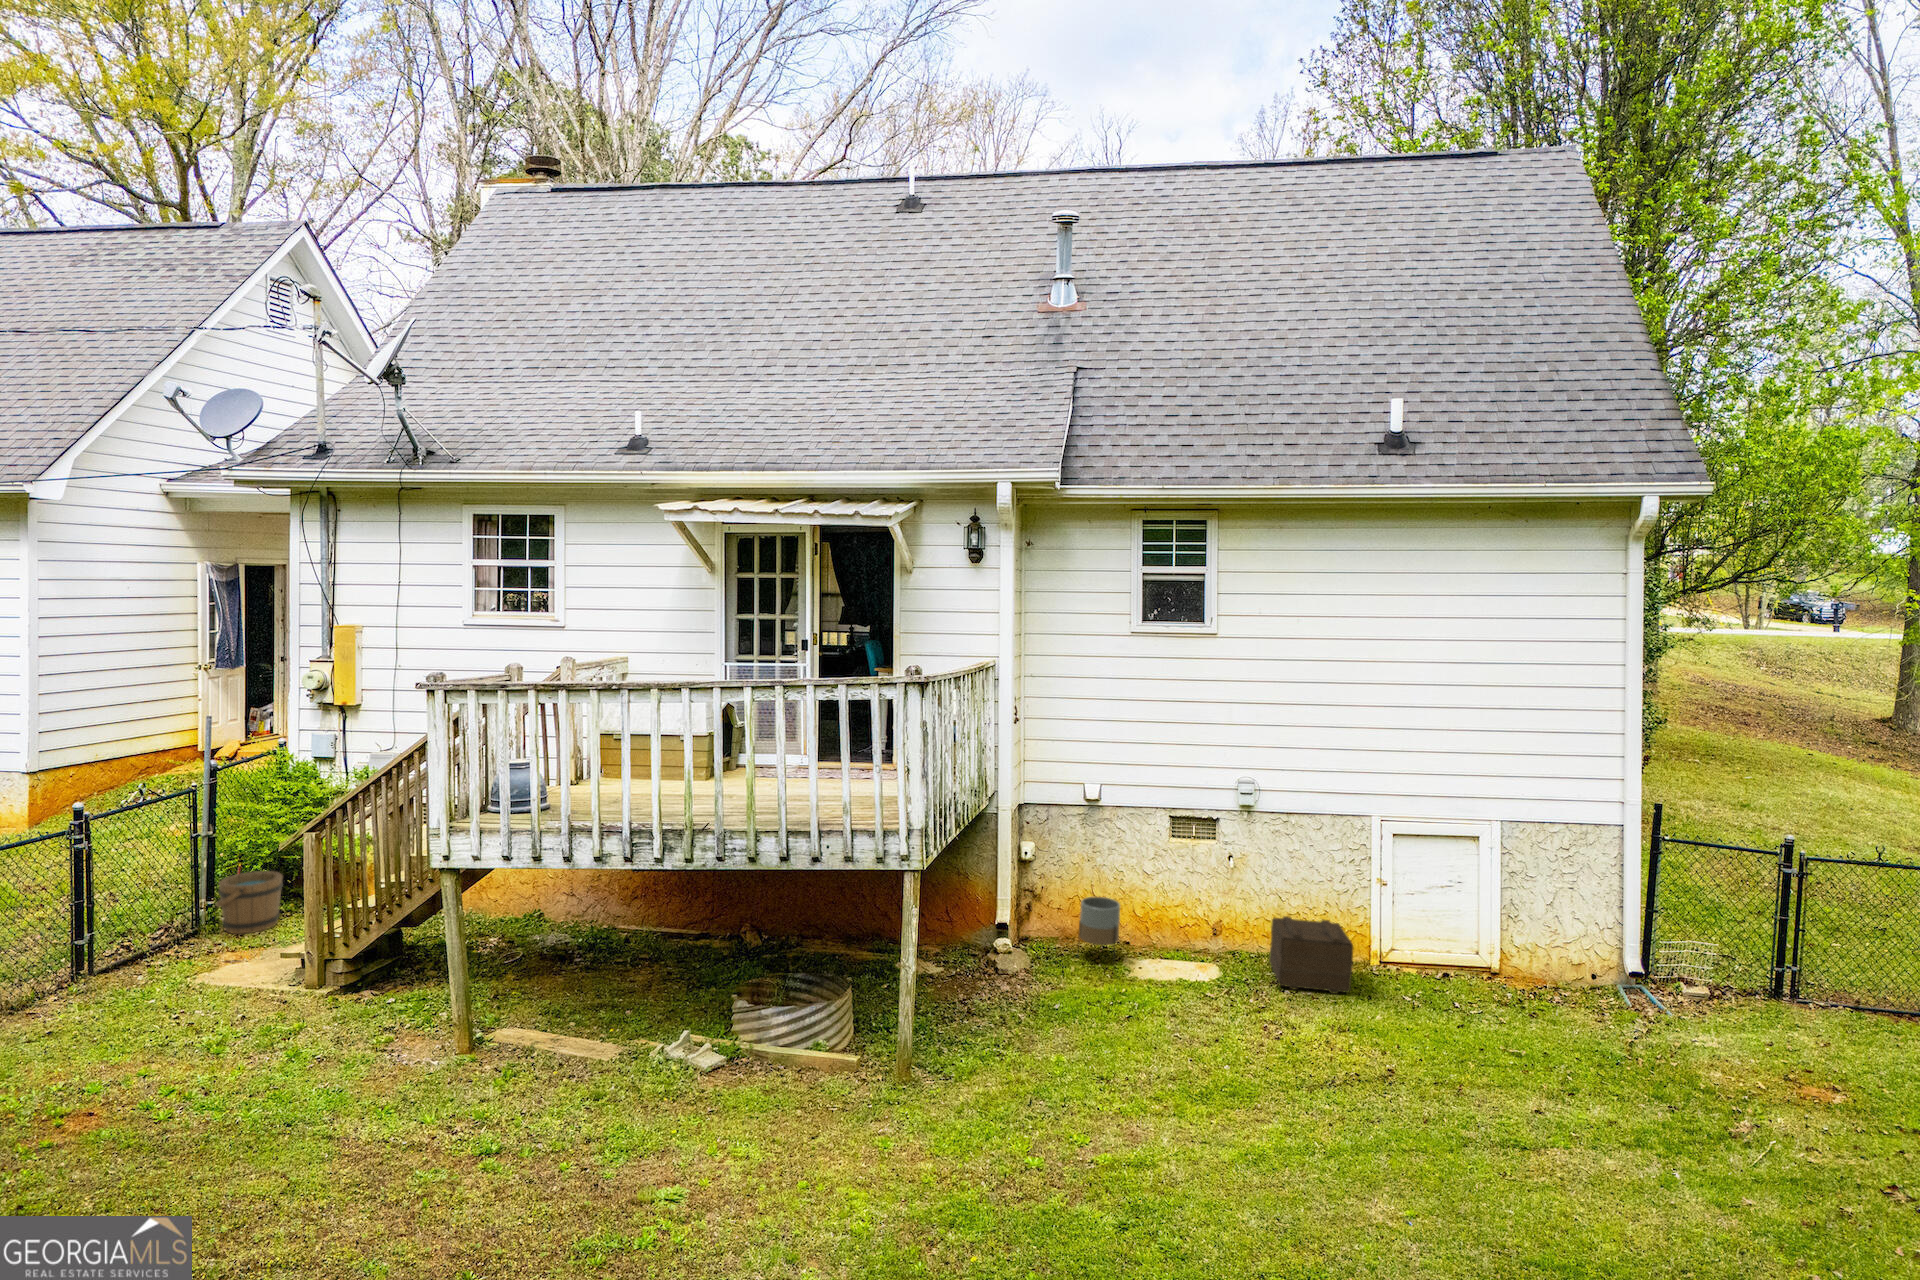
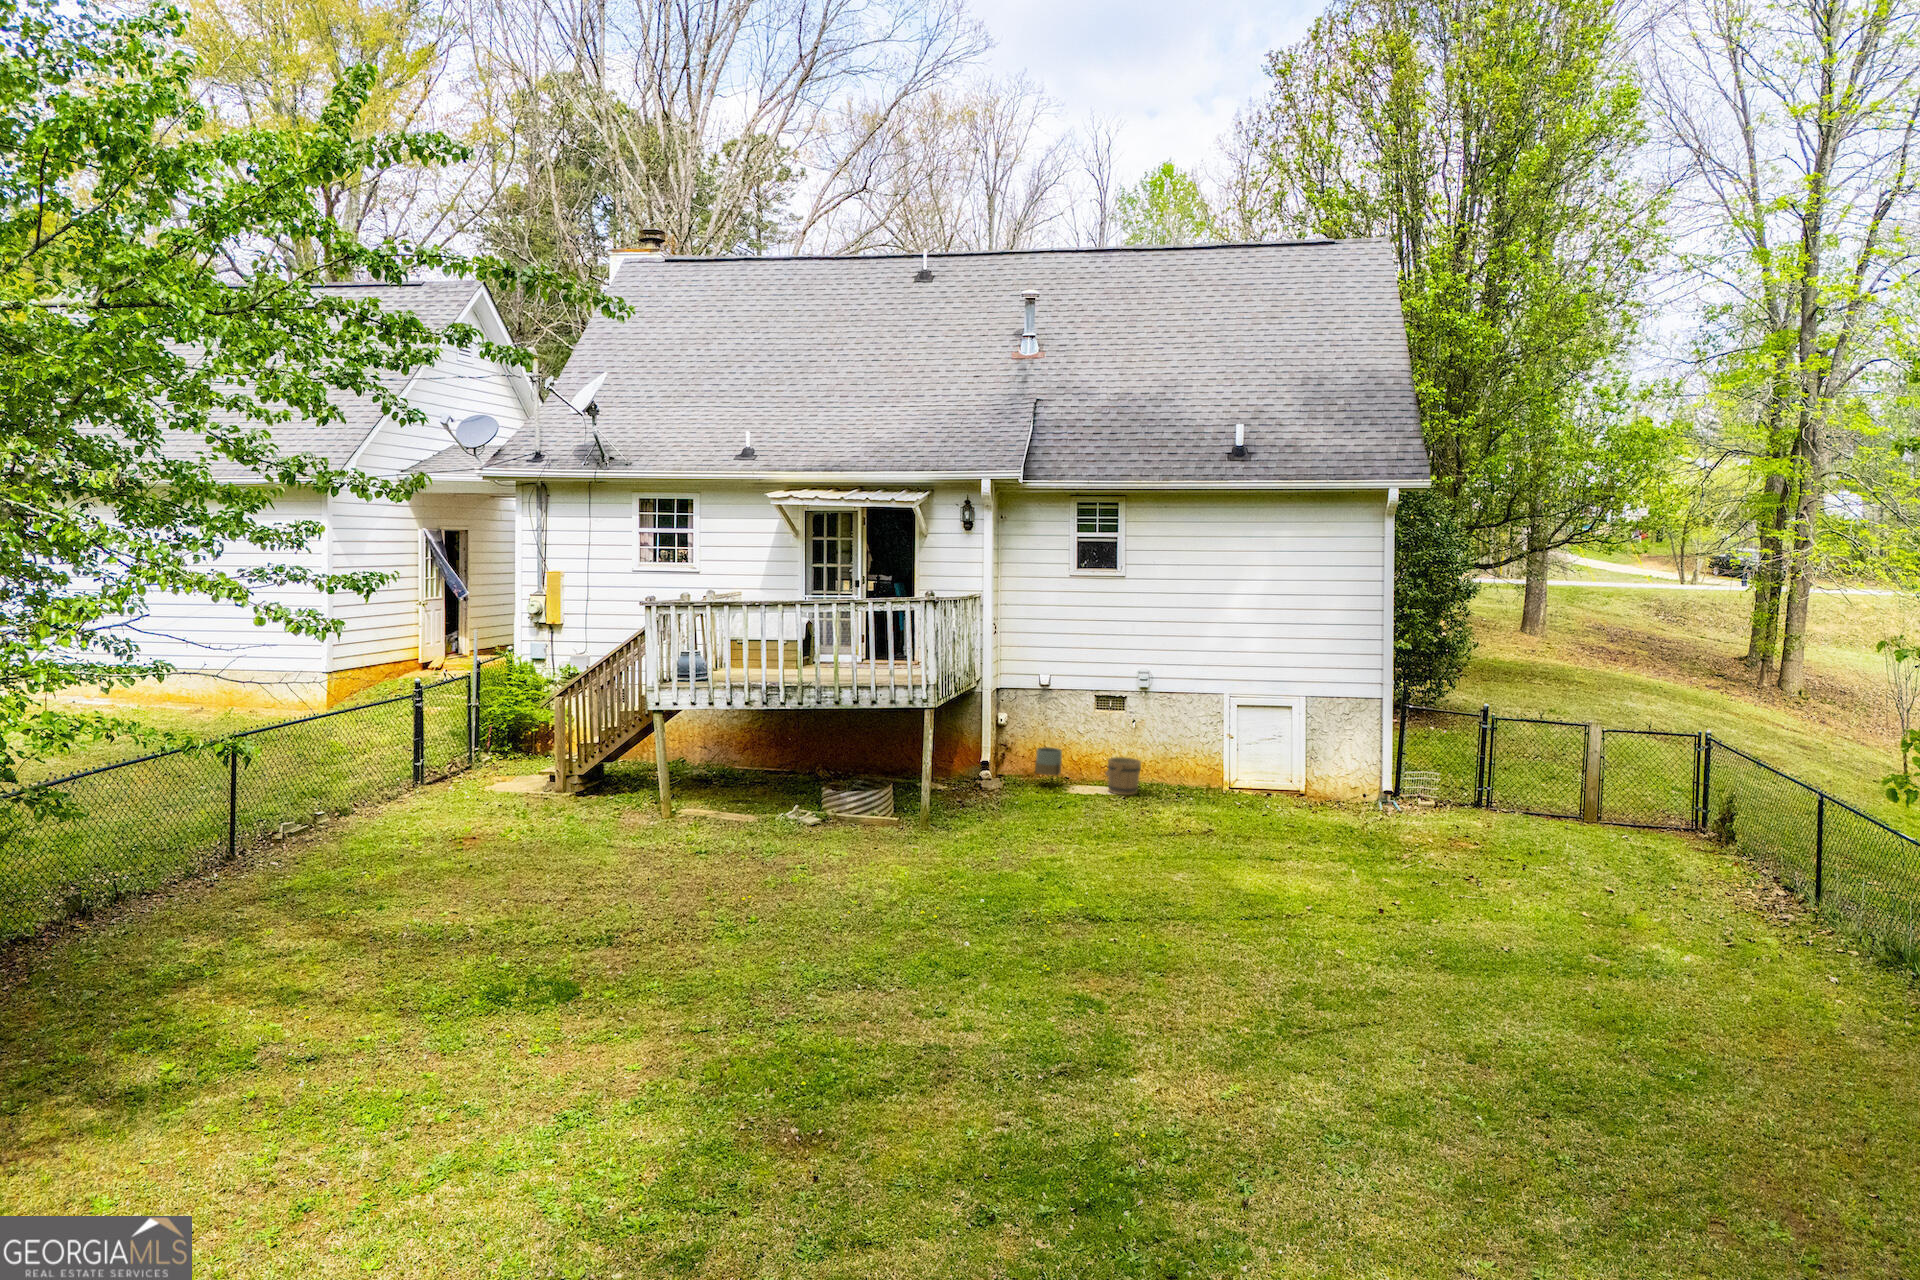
bucket: present [215,871,283,934] -> present [1105,757,1141,795]
wooden crate: present [1269,916,1353,994] -> none [1158,758,1205,801]

